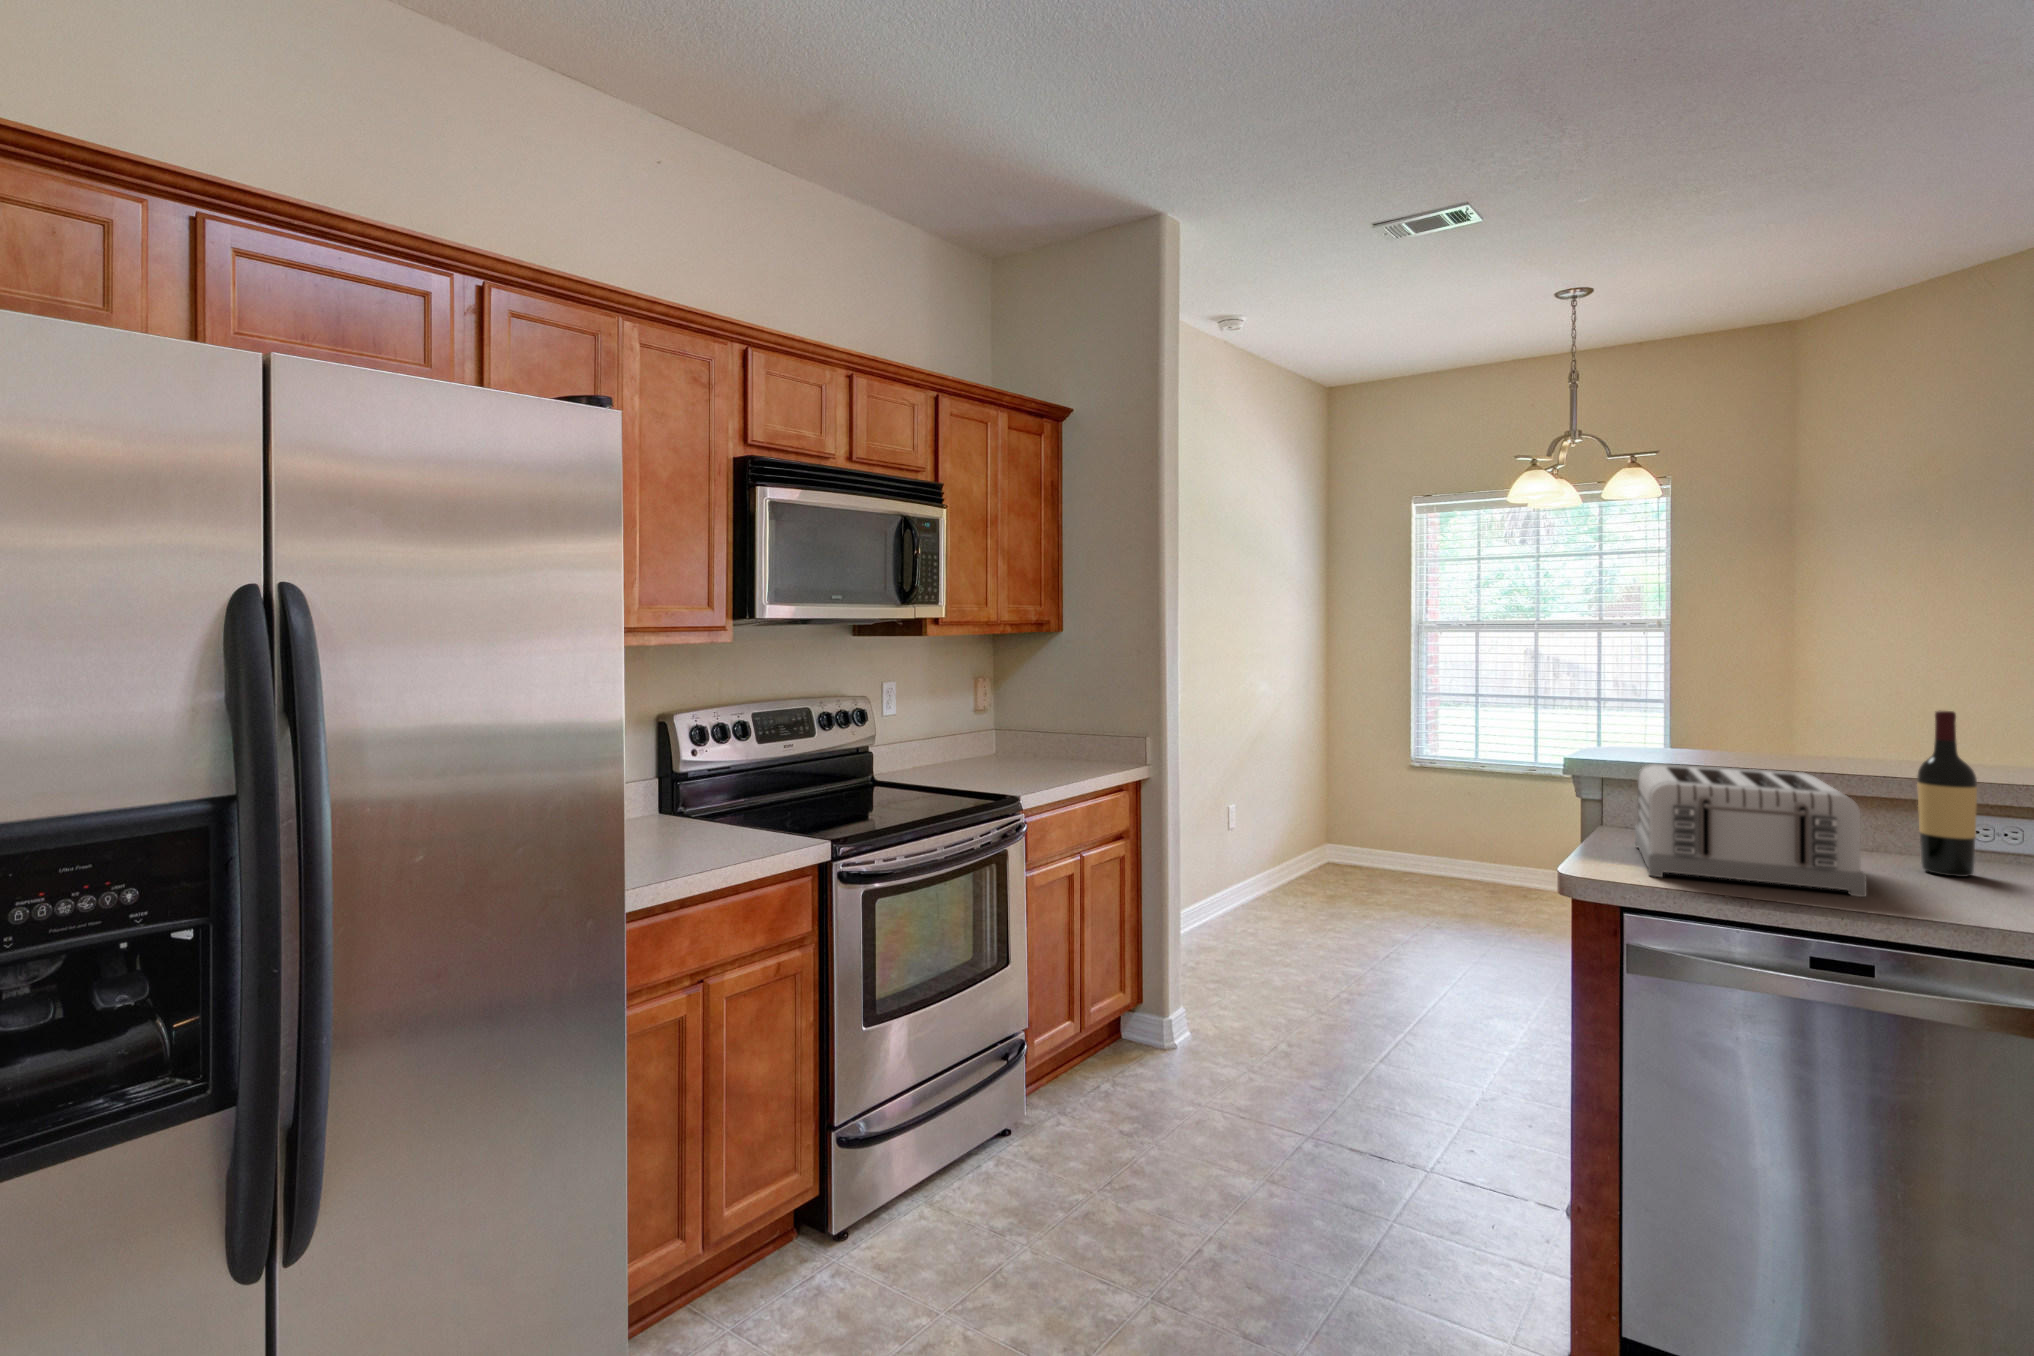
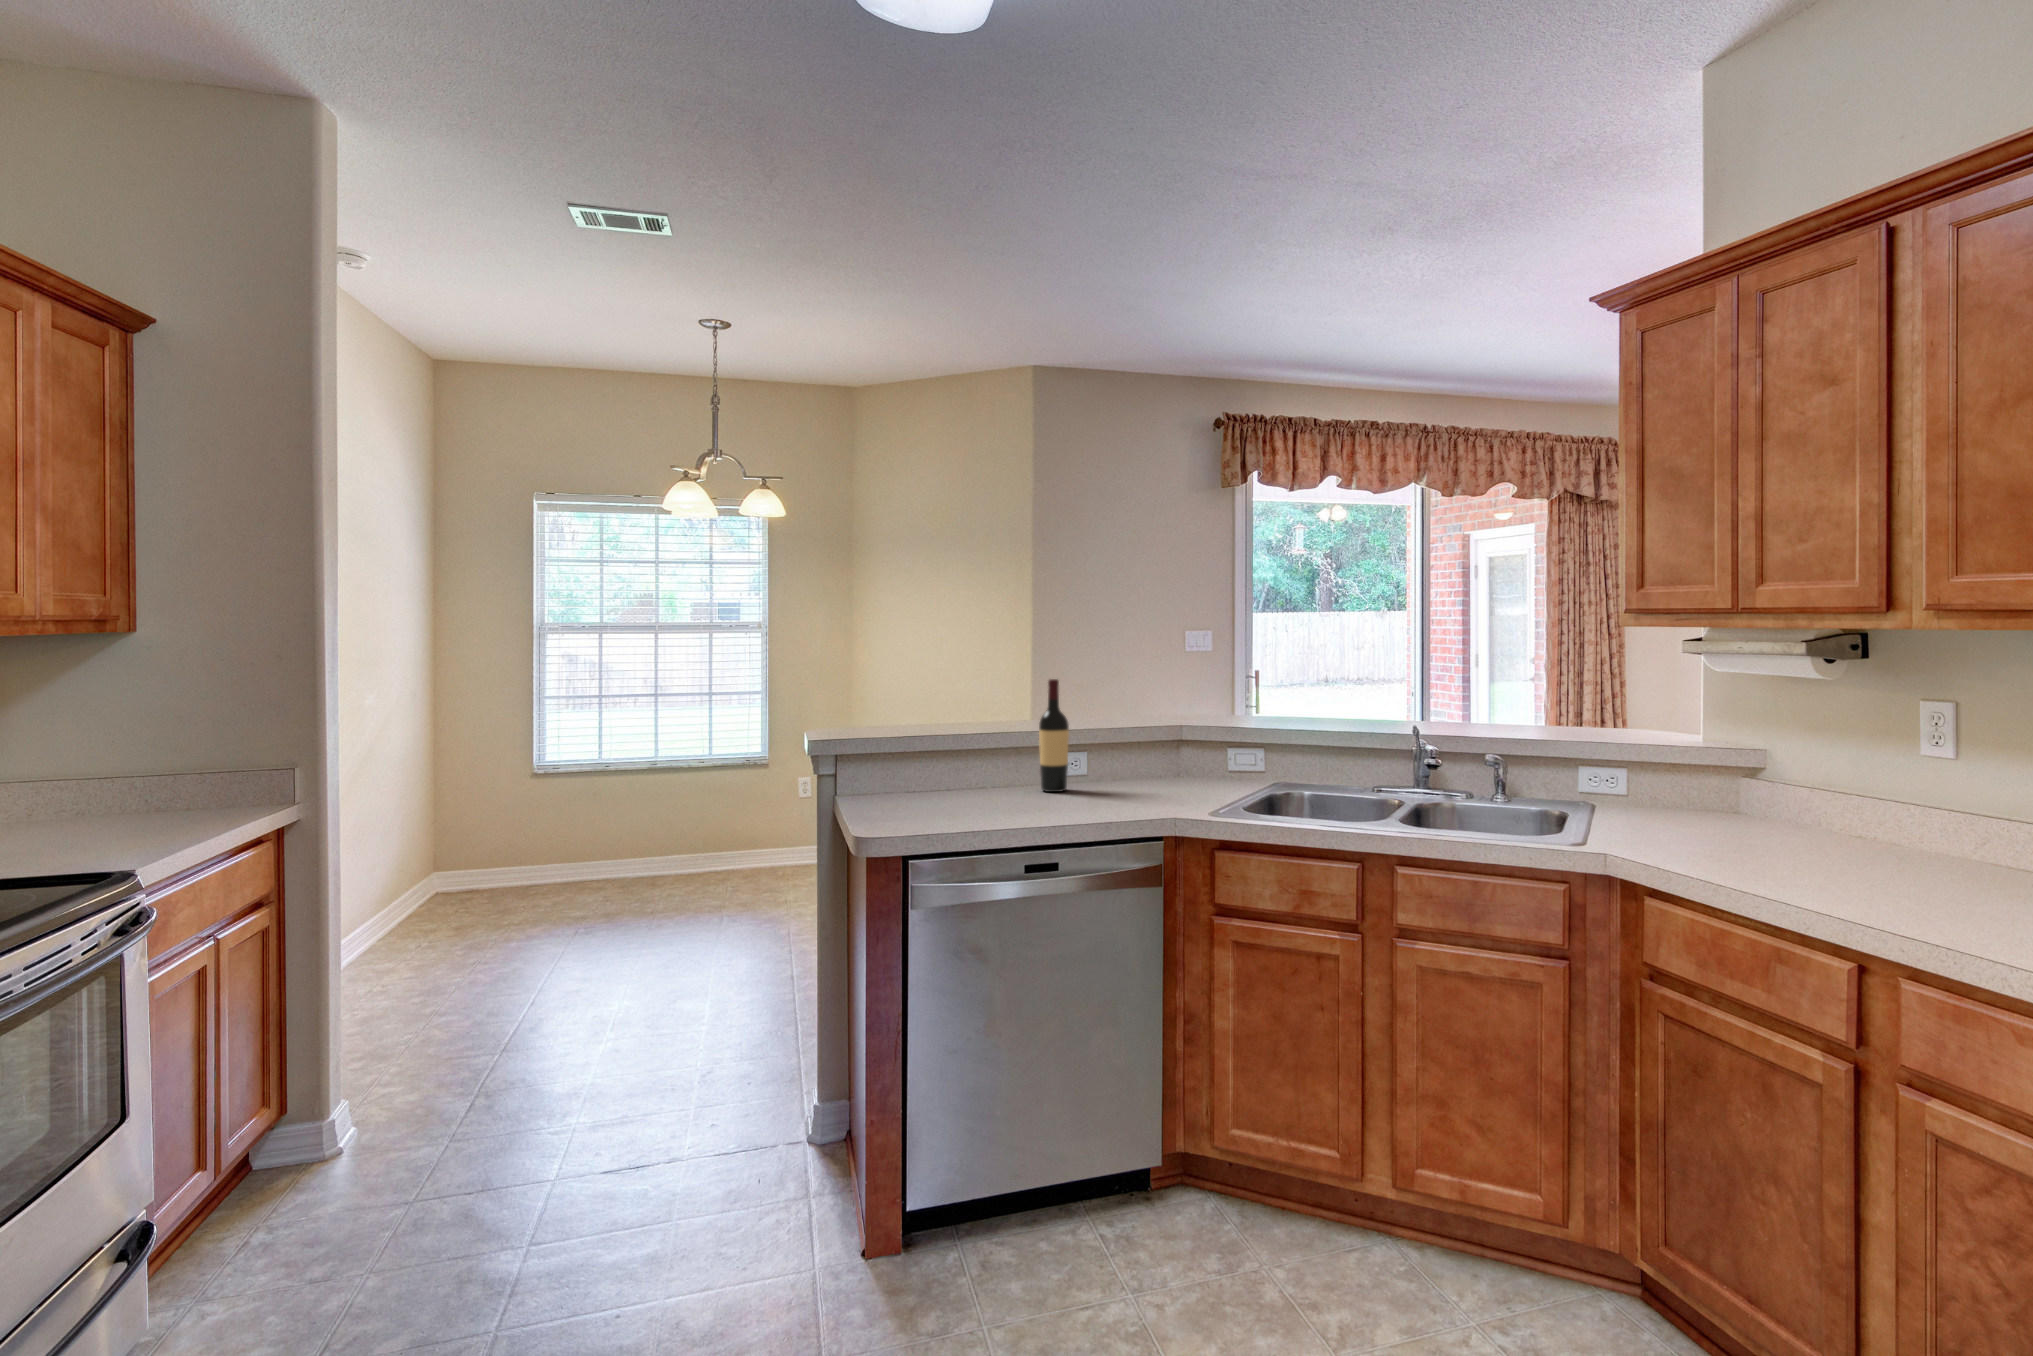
toaster: present [1635,764,1867,897] -> none [877,731,1038,825]

